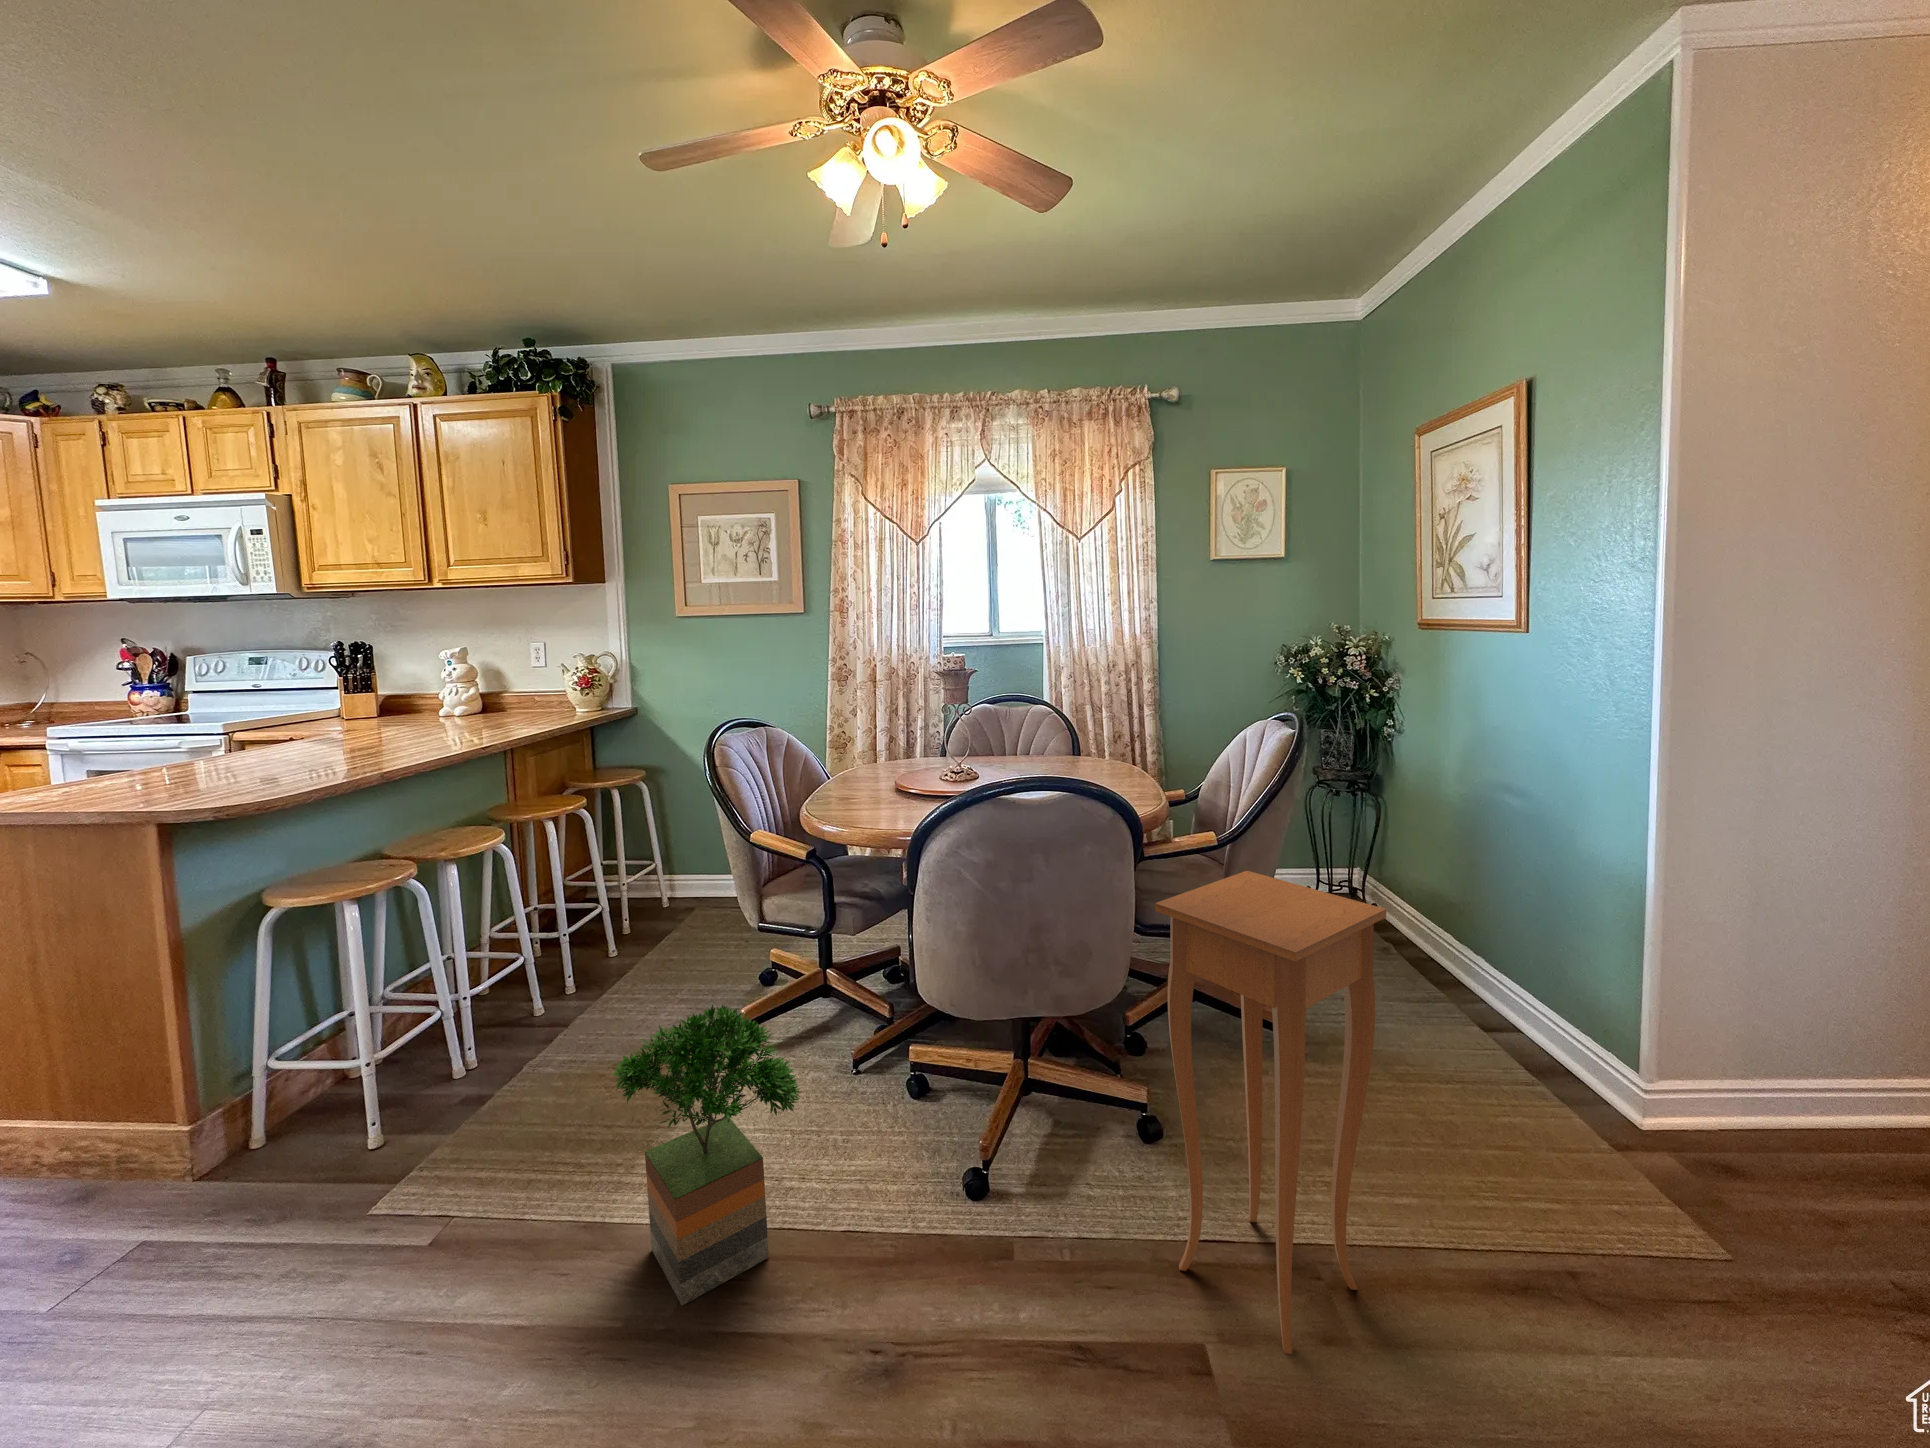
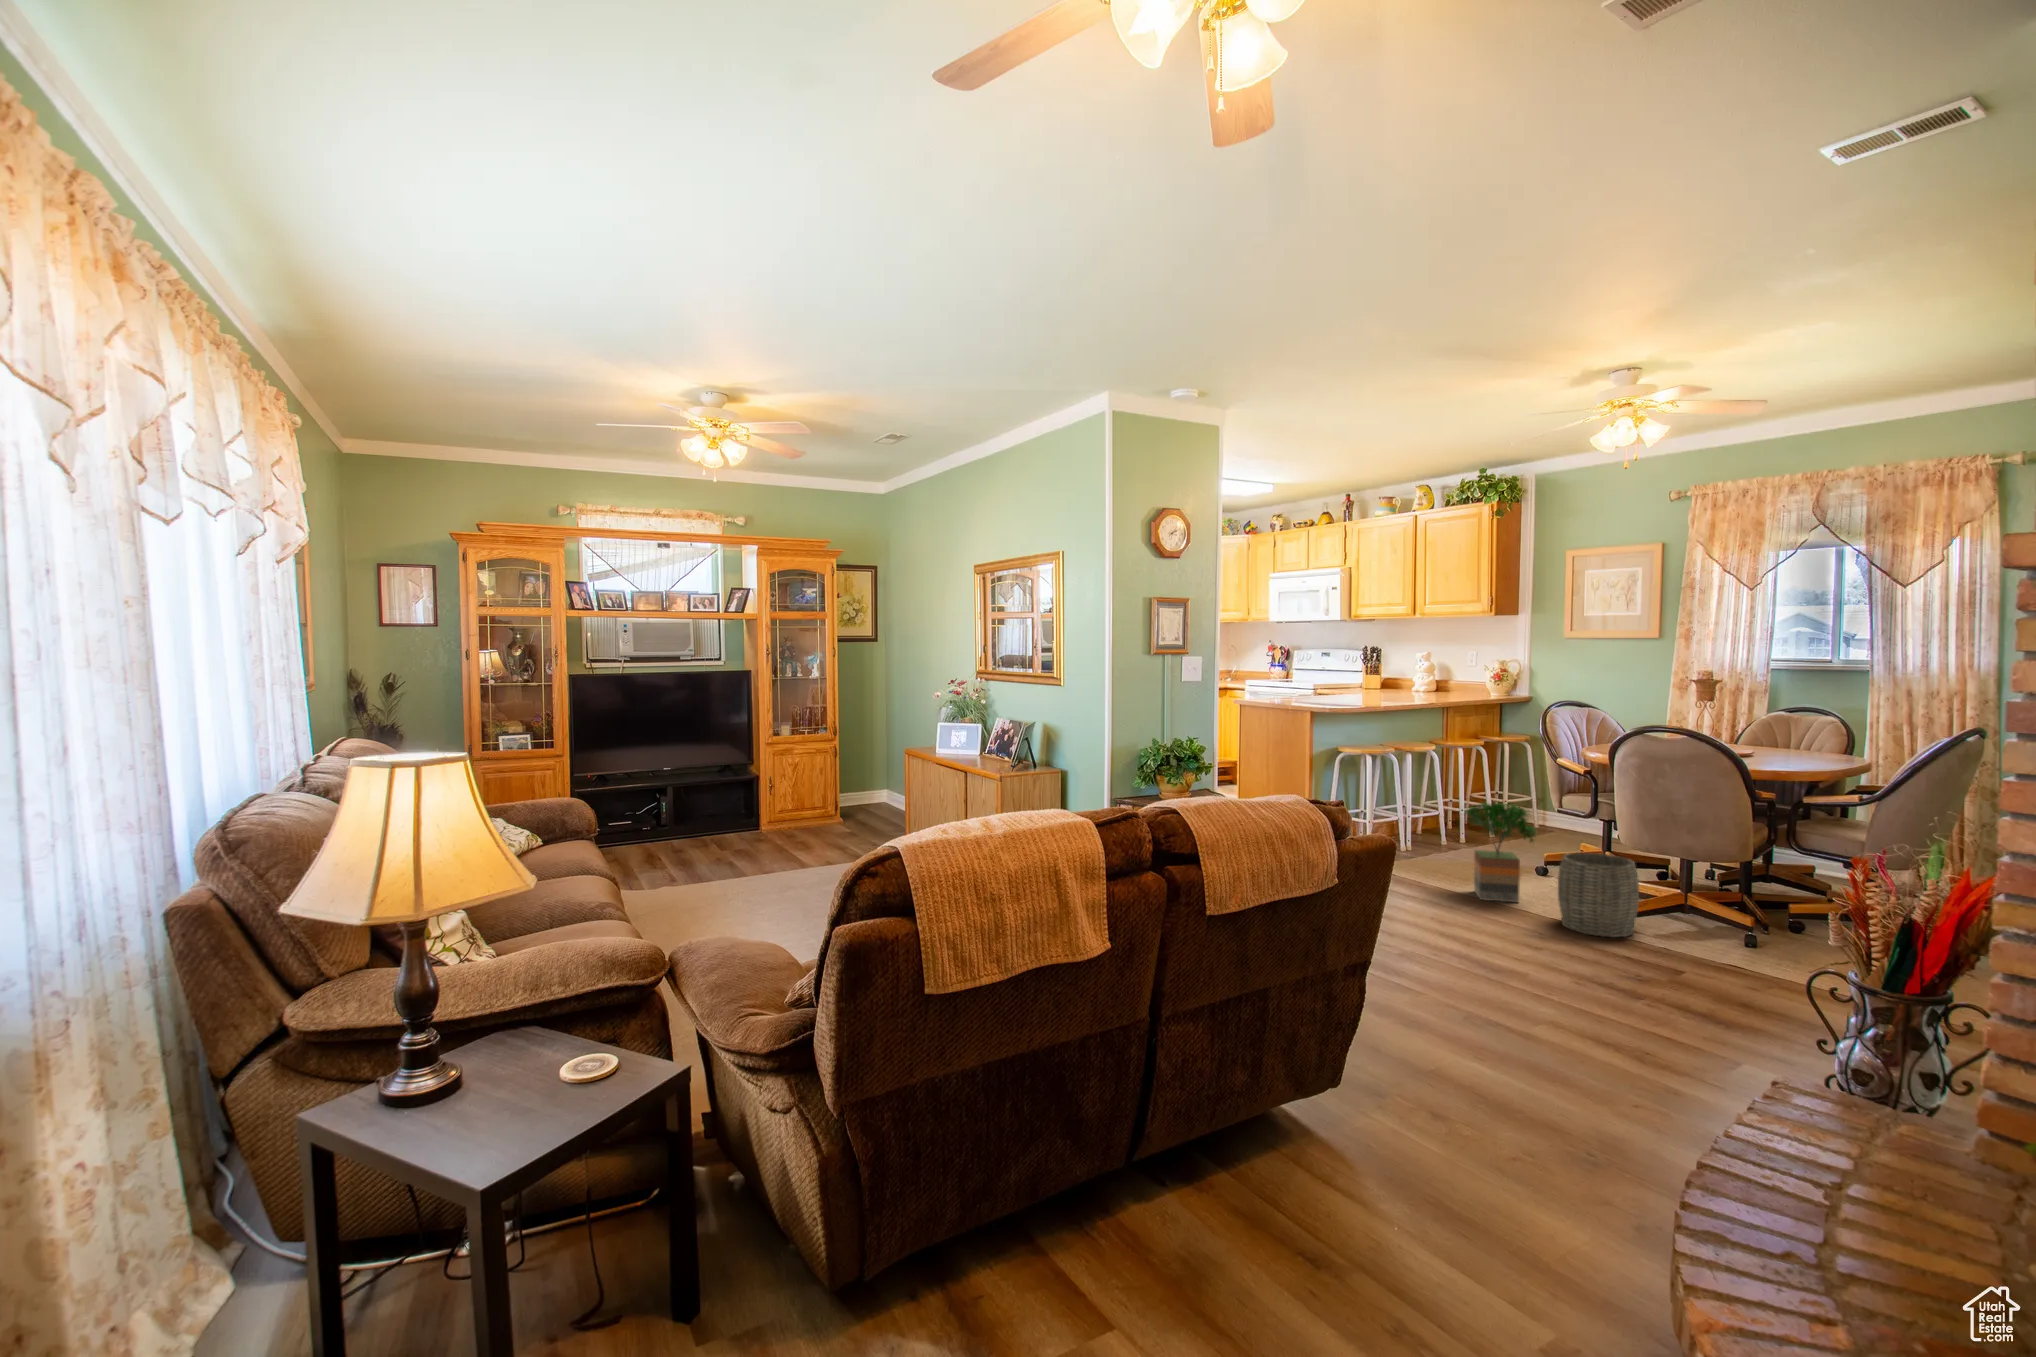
side table: present [1155,871,1386,1354] -> none [1700,774,1813,973]
woven basket: none [886,1100,1056,1372] -> present [1558,853,1639,937]

